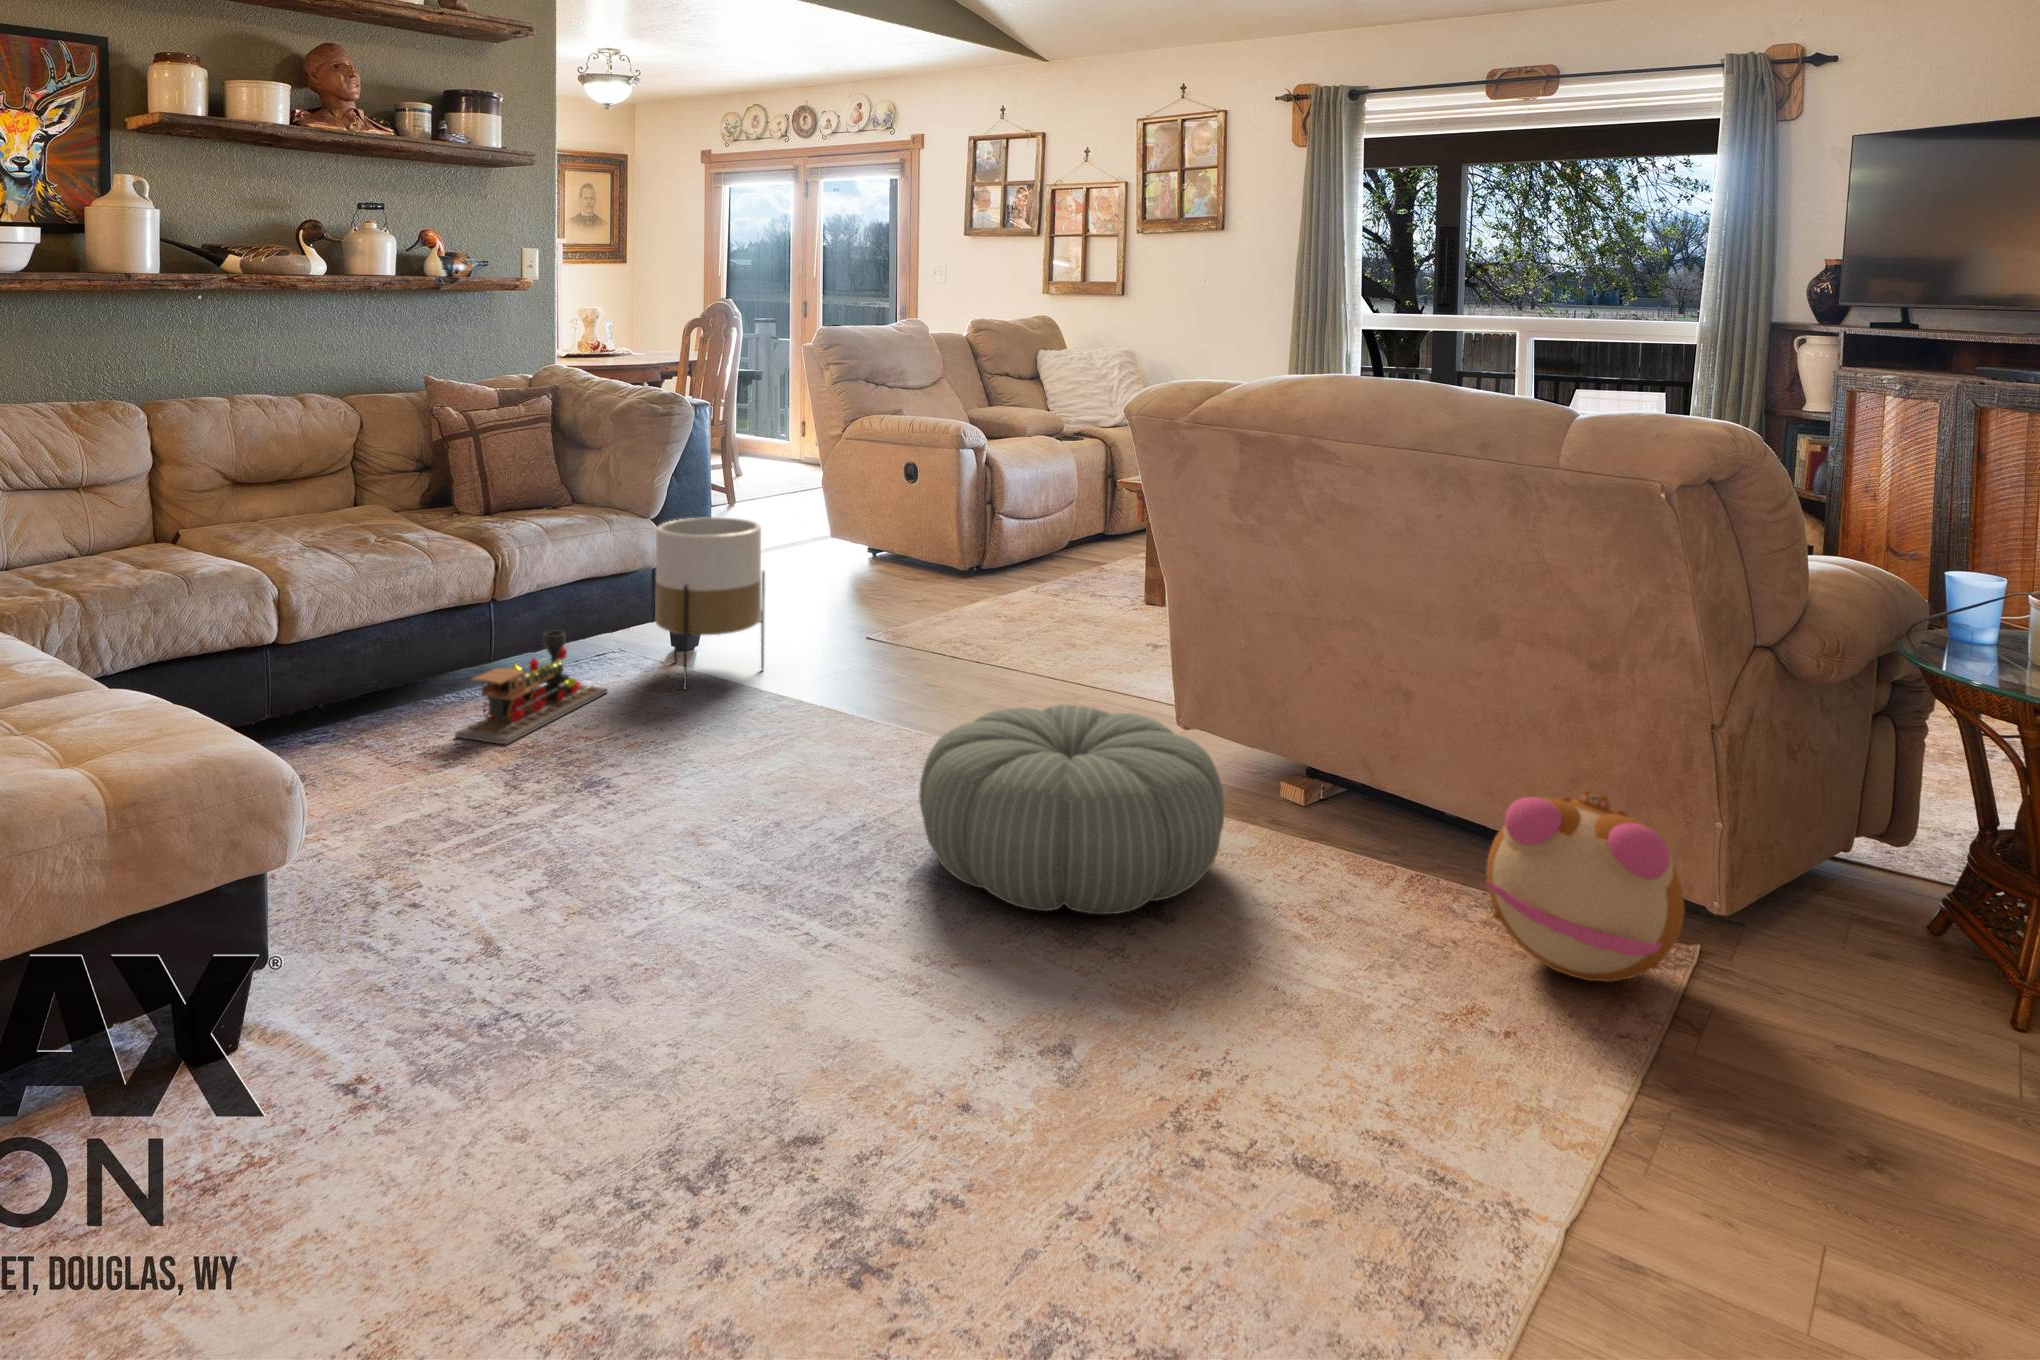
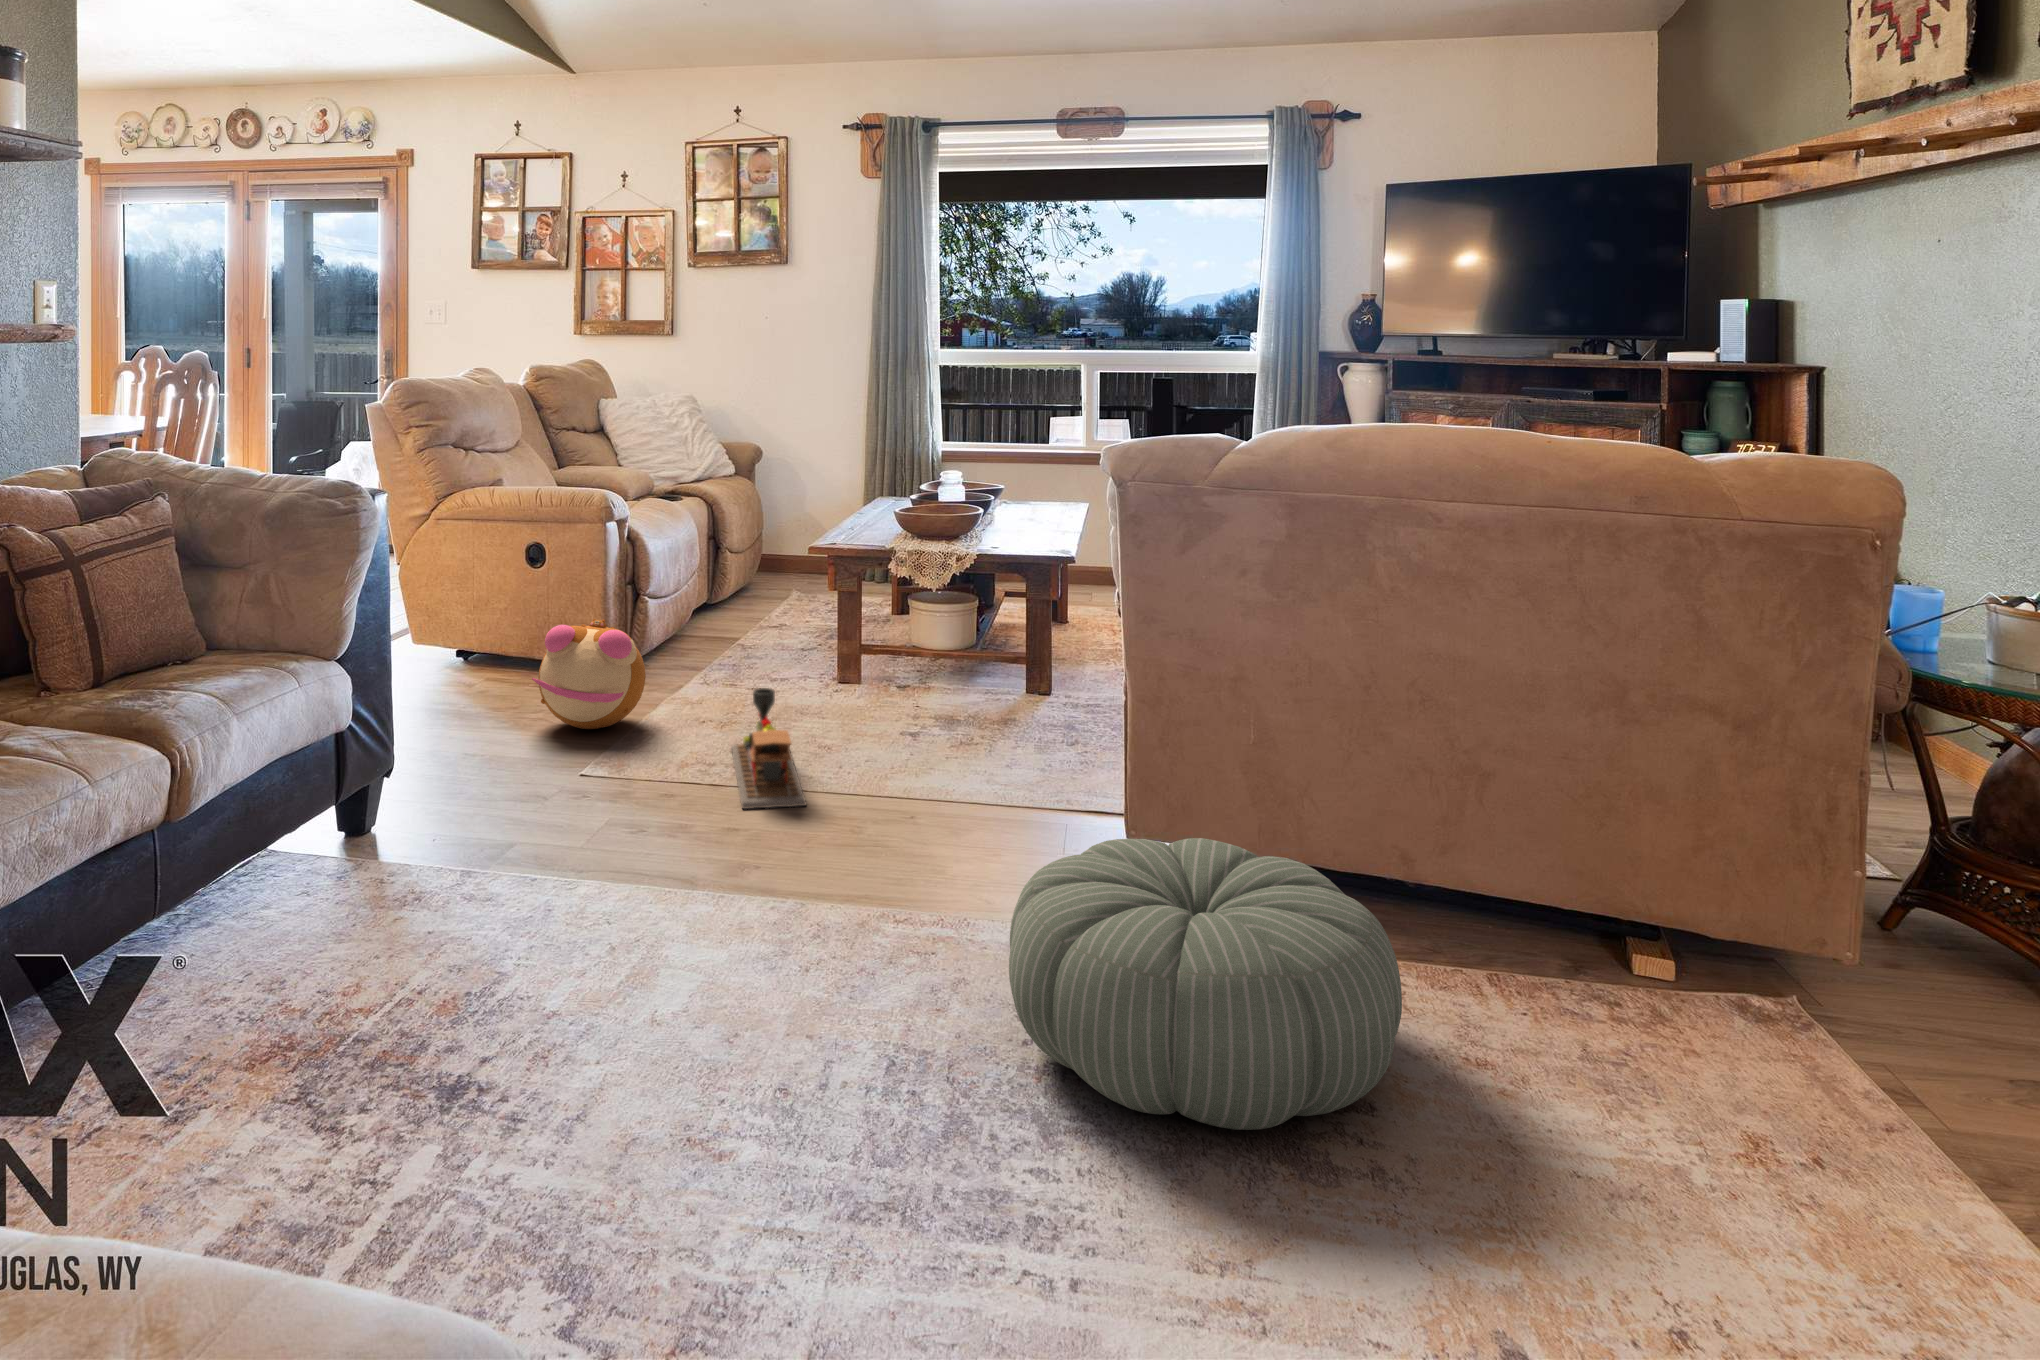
planter: present [655,517,765,689] -> none [376,647,524,900]
toy train: present [455,631,608,745] -> present [731,688,806,809]
plush toy: present [1486,791,1685,981] -> present [532,619,646,729]

